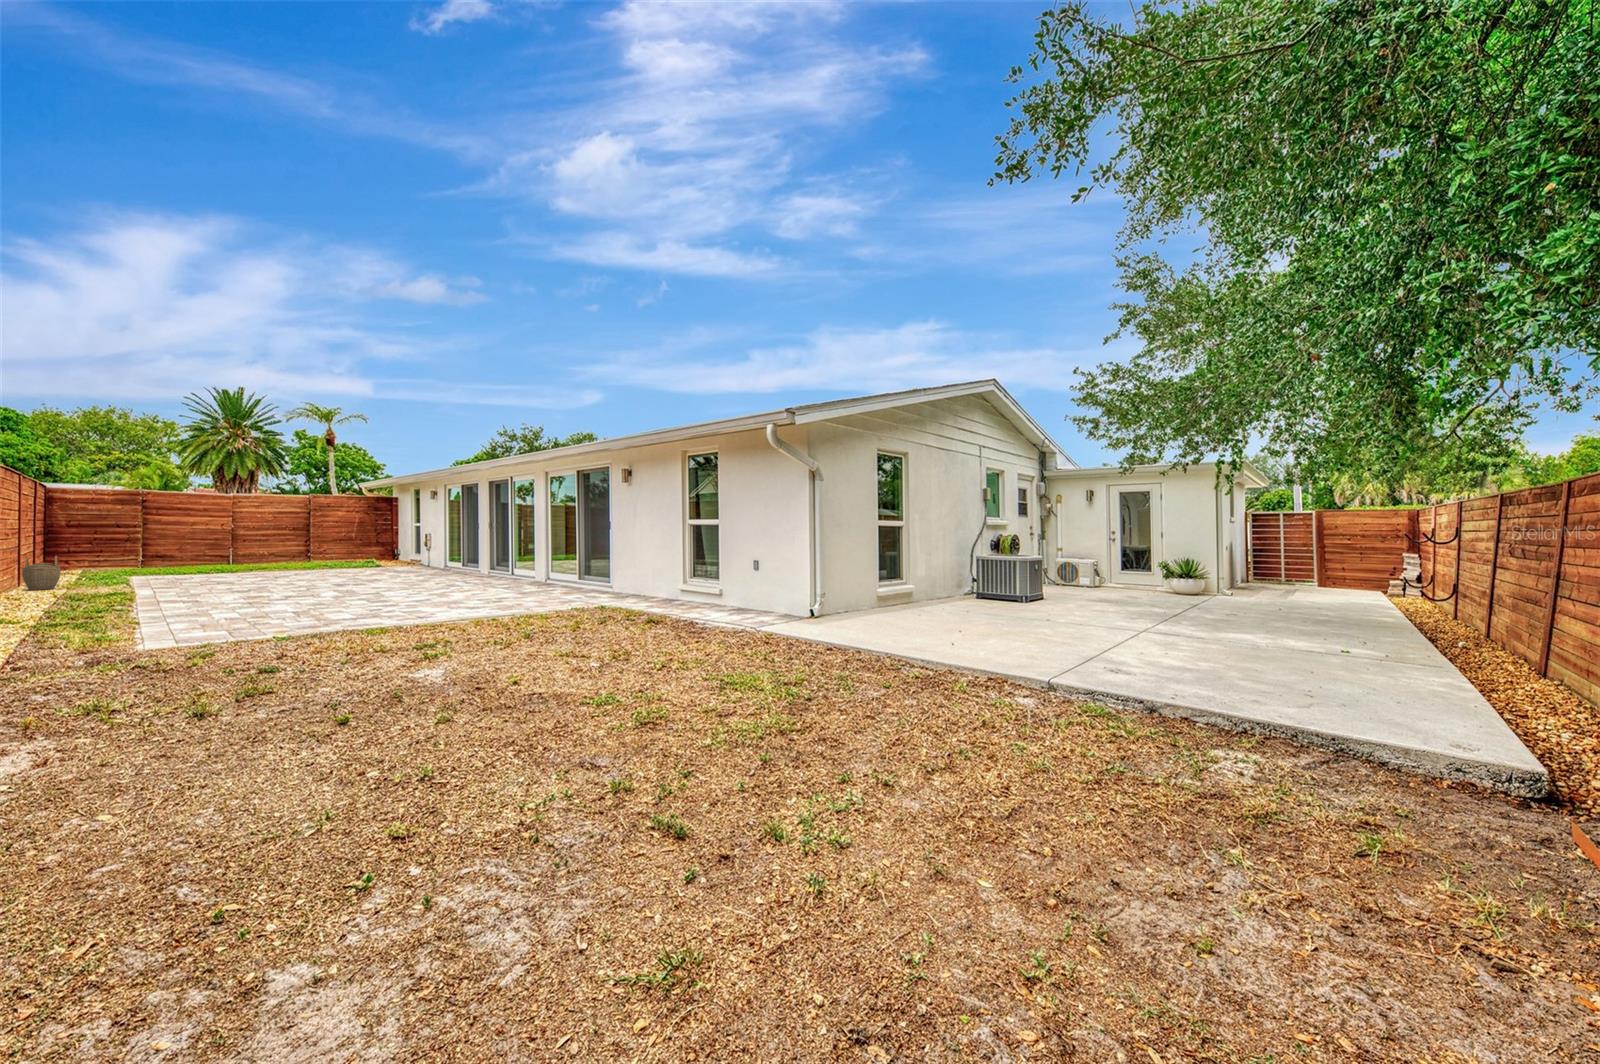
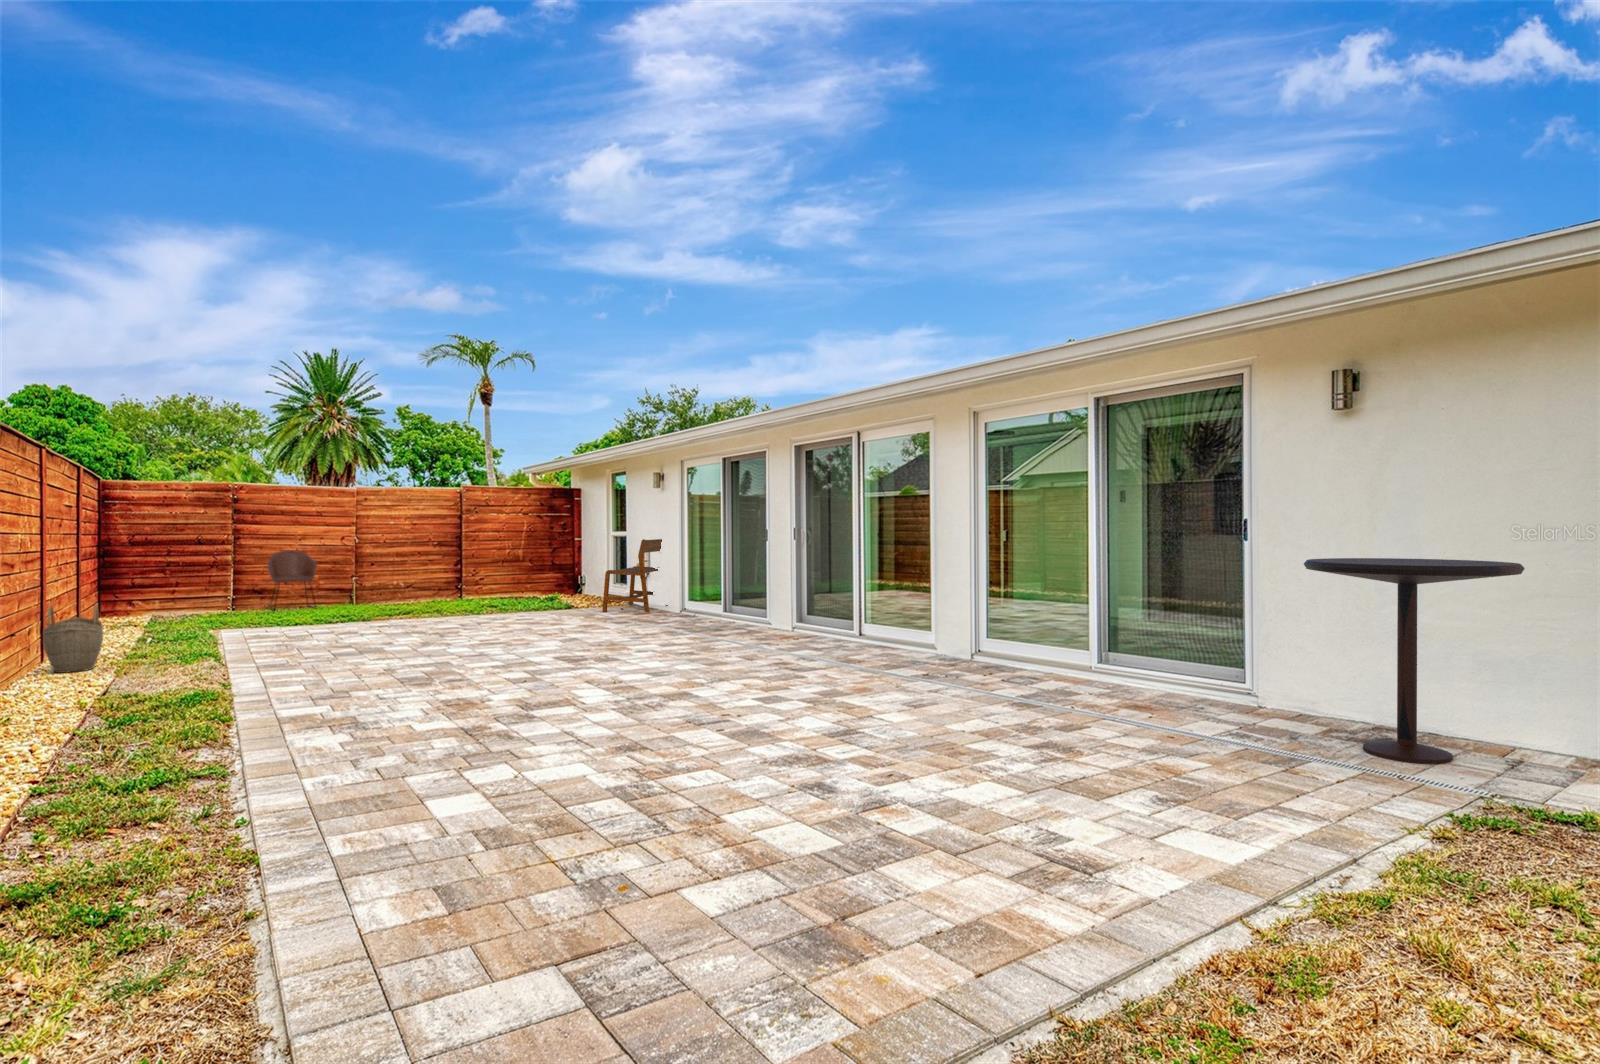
bench: none [396,527,443,567] -> present [602,539,668,612]
chair: none [172,530,209,565] -> present [267,550,317,611]
pedestal table: none [589,541,650,606] -> present [1304,558,1525,764]

